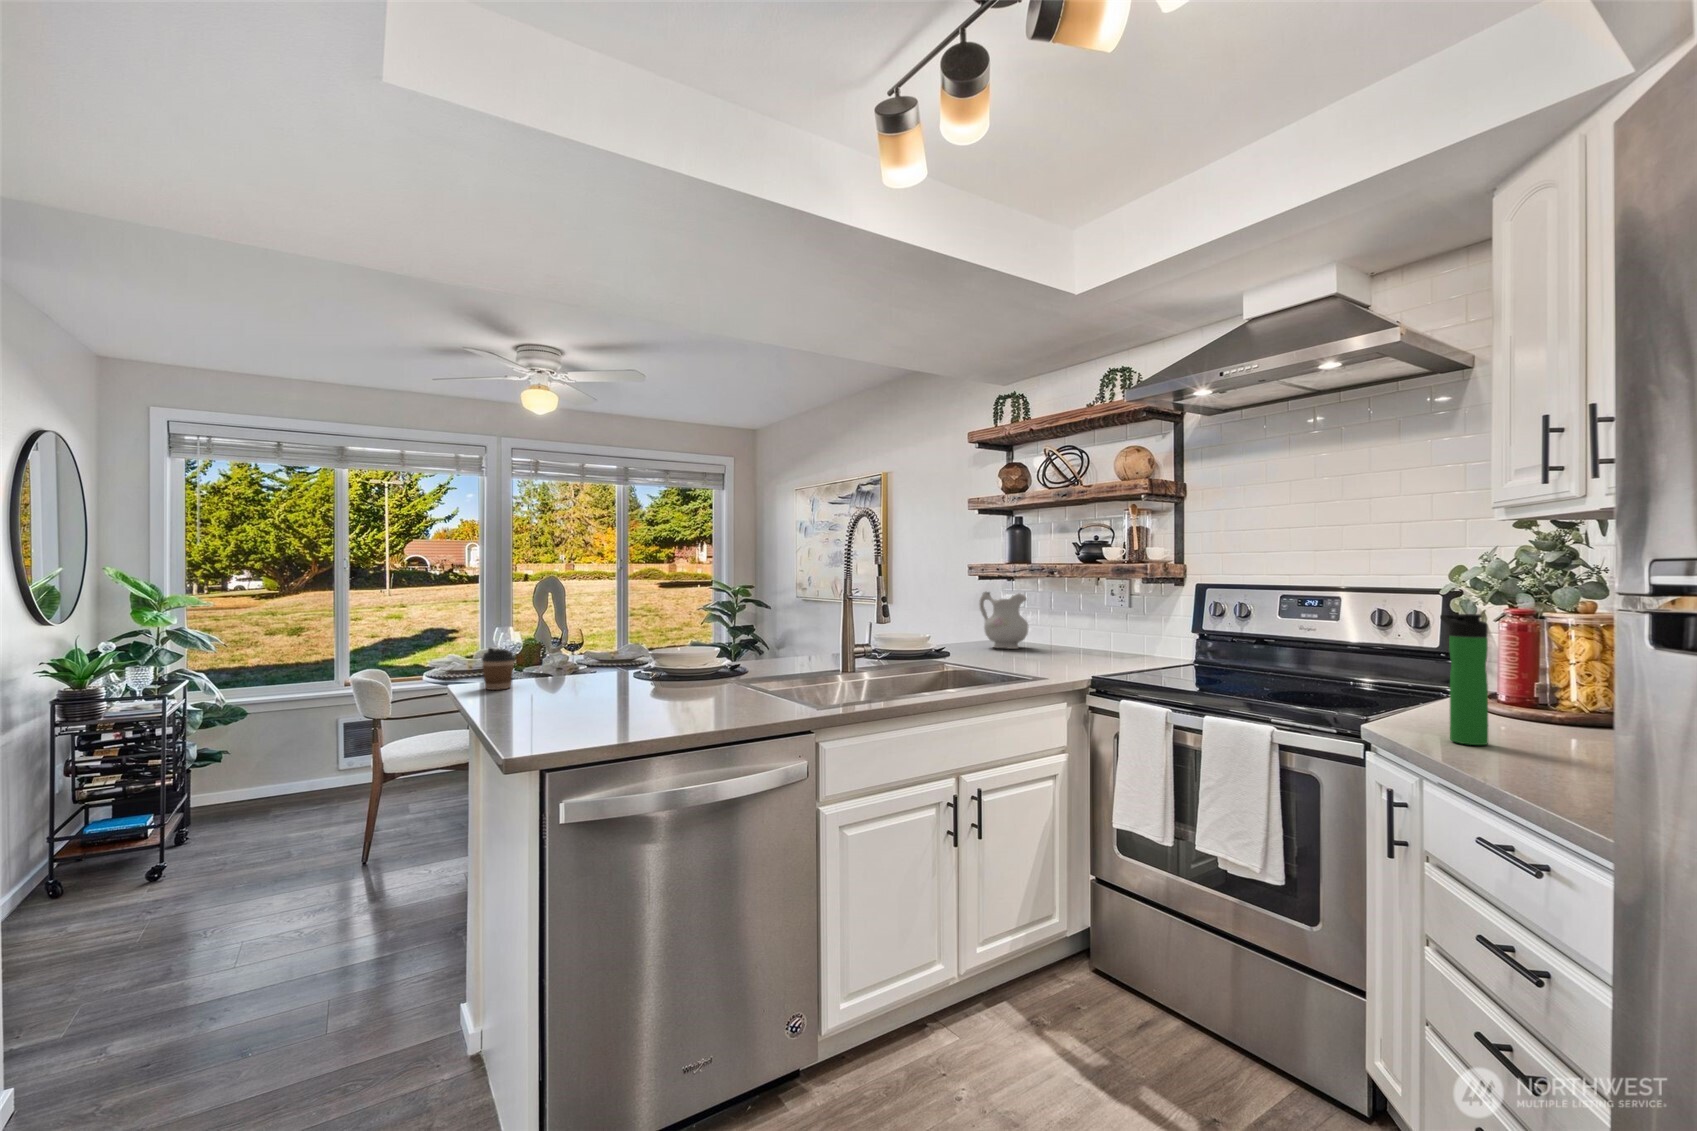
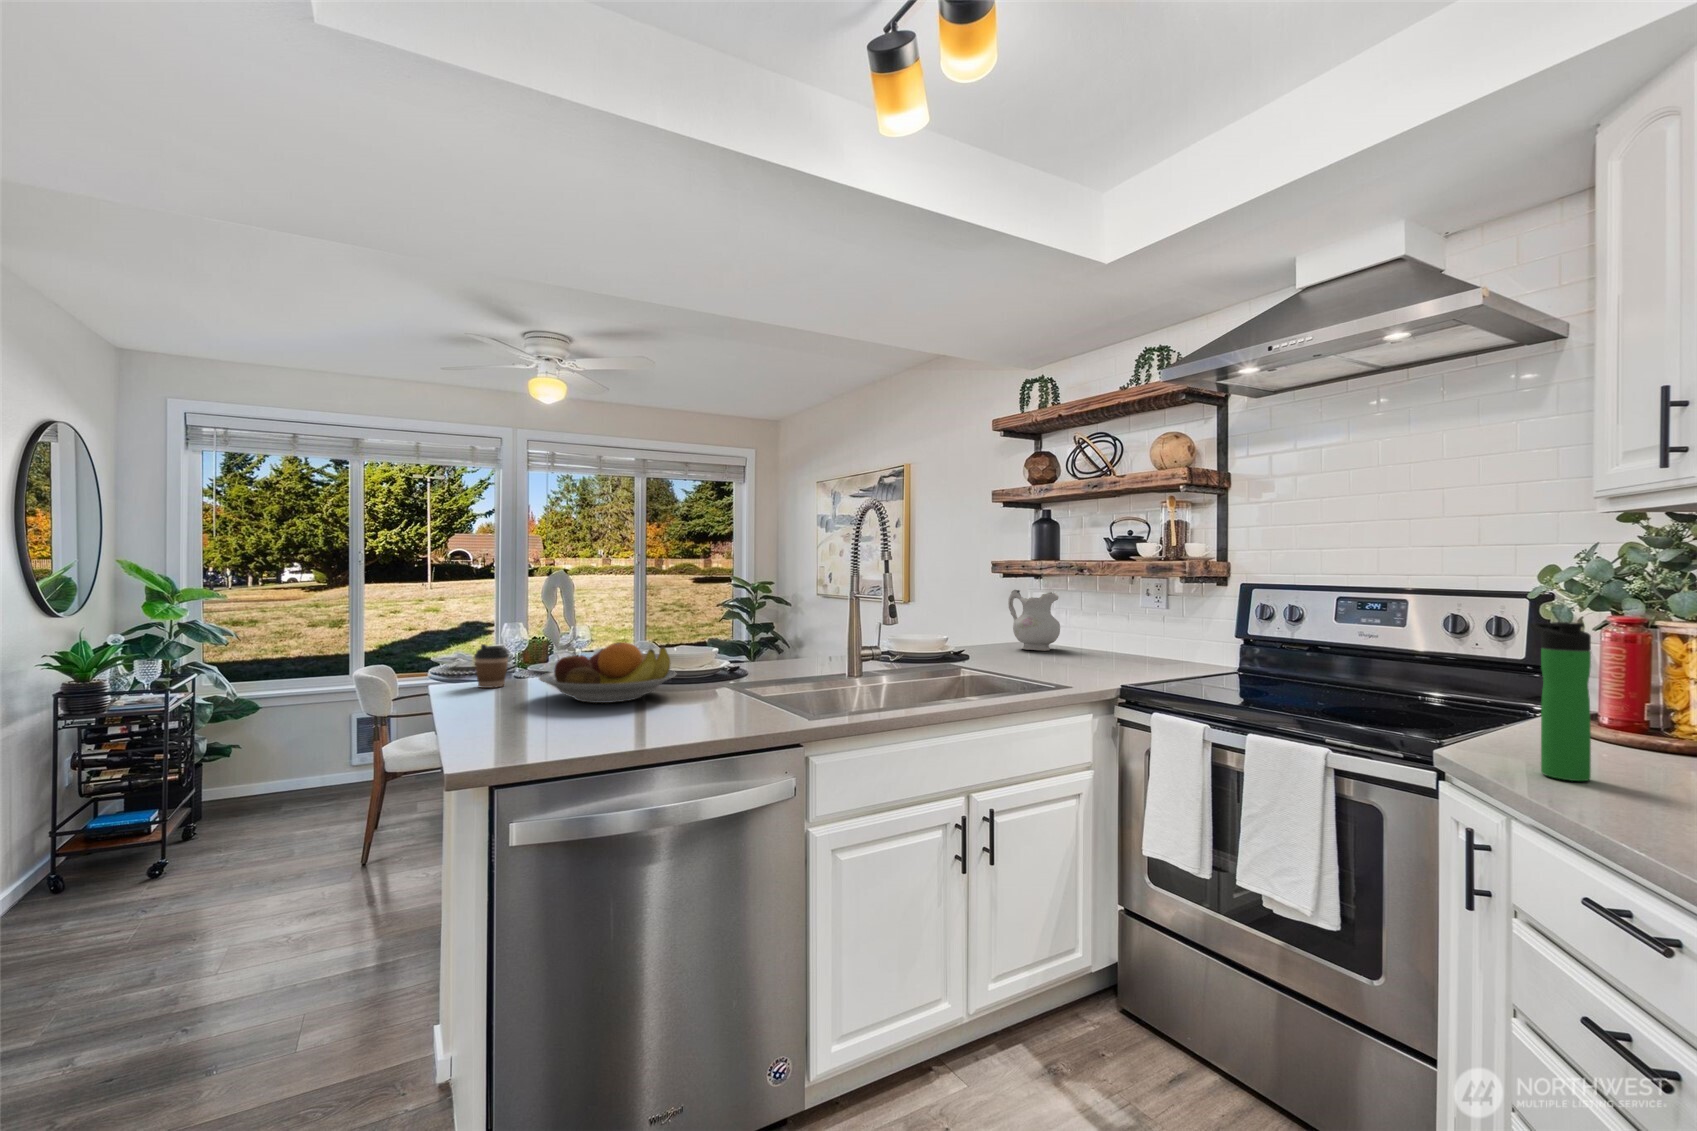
fruit bowl: none [553,644,683,701] -> present [539,642,676,703]

